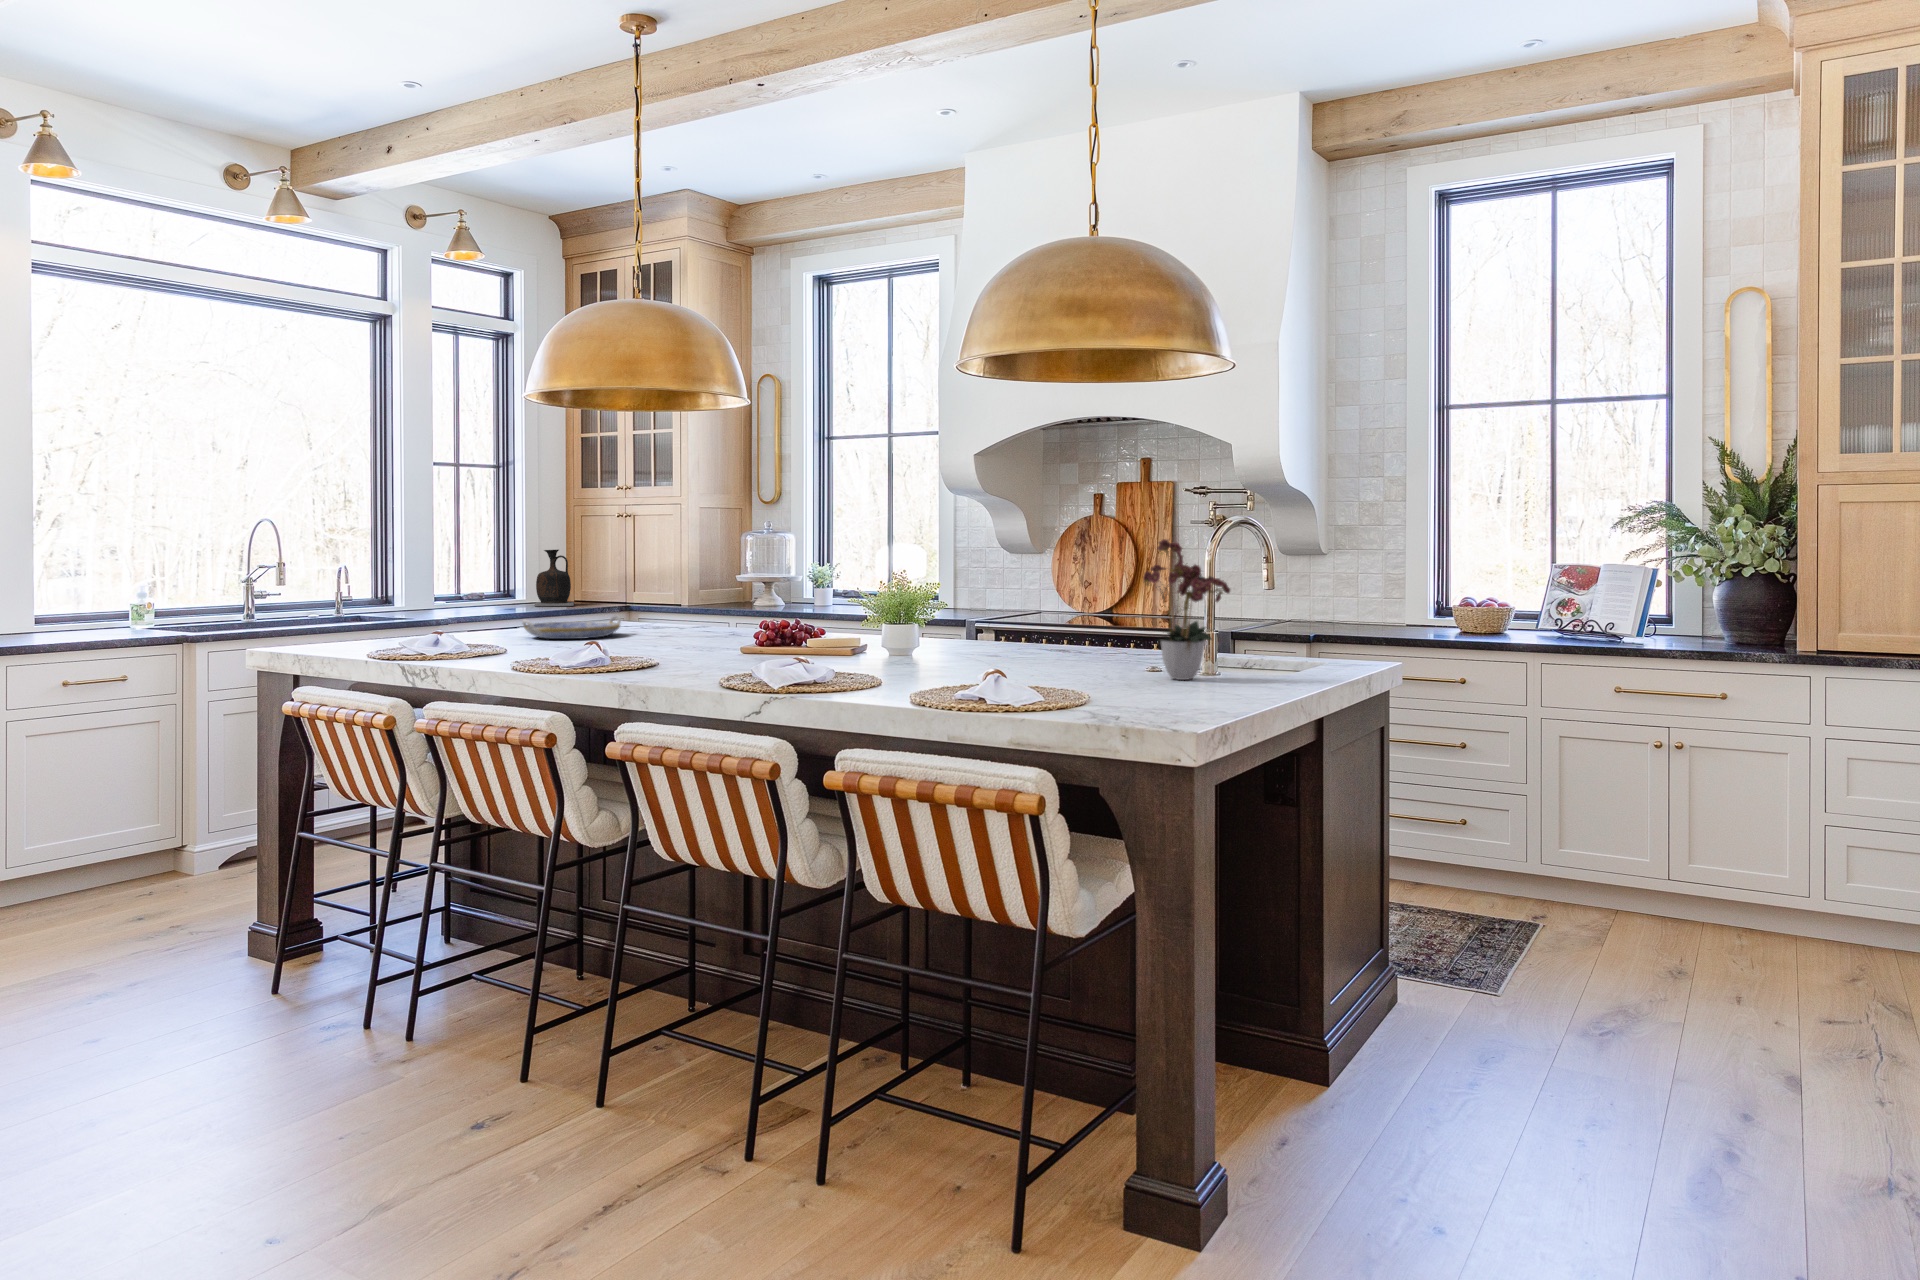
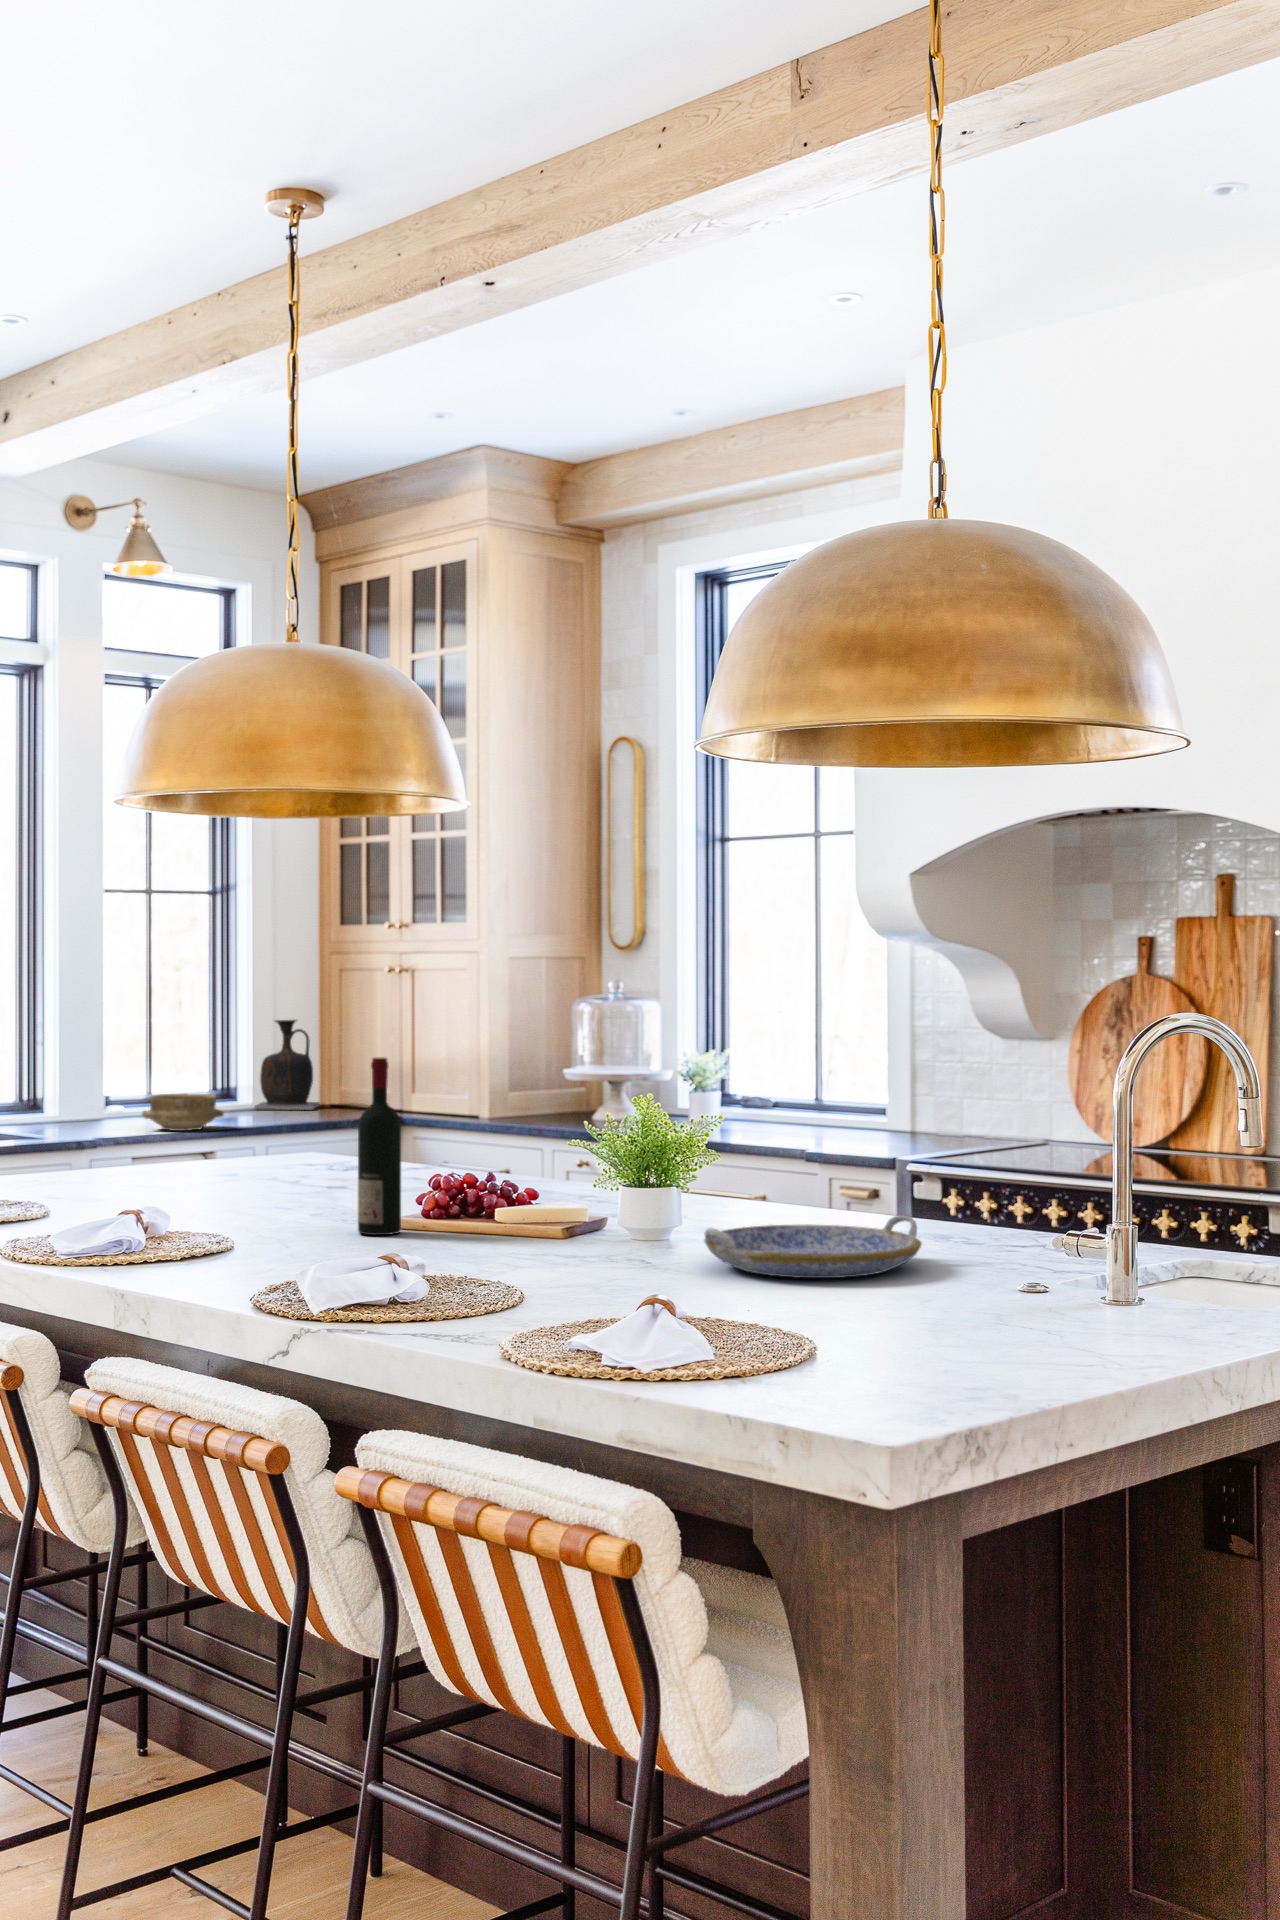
flower arrangement: present [1143,539,1230,680] -> none [988,1047,1174,1339]
wine bottle: none [727,553,753,655] -> present [358,1057,401,1235]
ceramic bowl: none [480,594,533,617] -> present [142,1094,224,1131]
serving tray: present [523,616,621,639] -> present [704,1215,921,1278]

